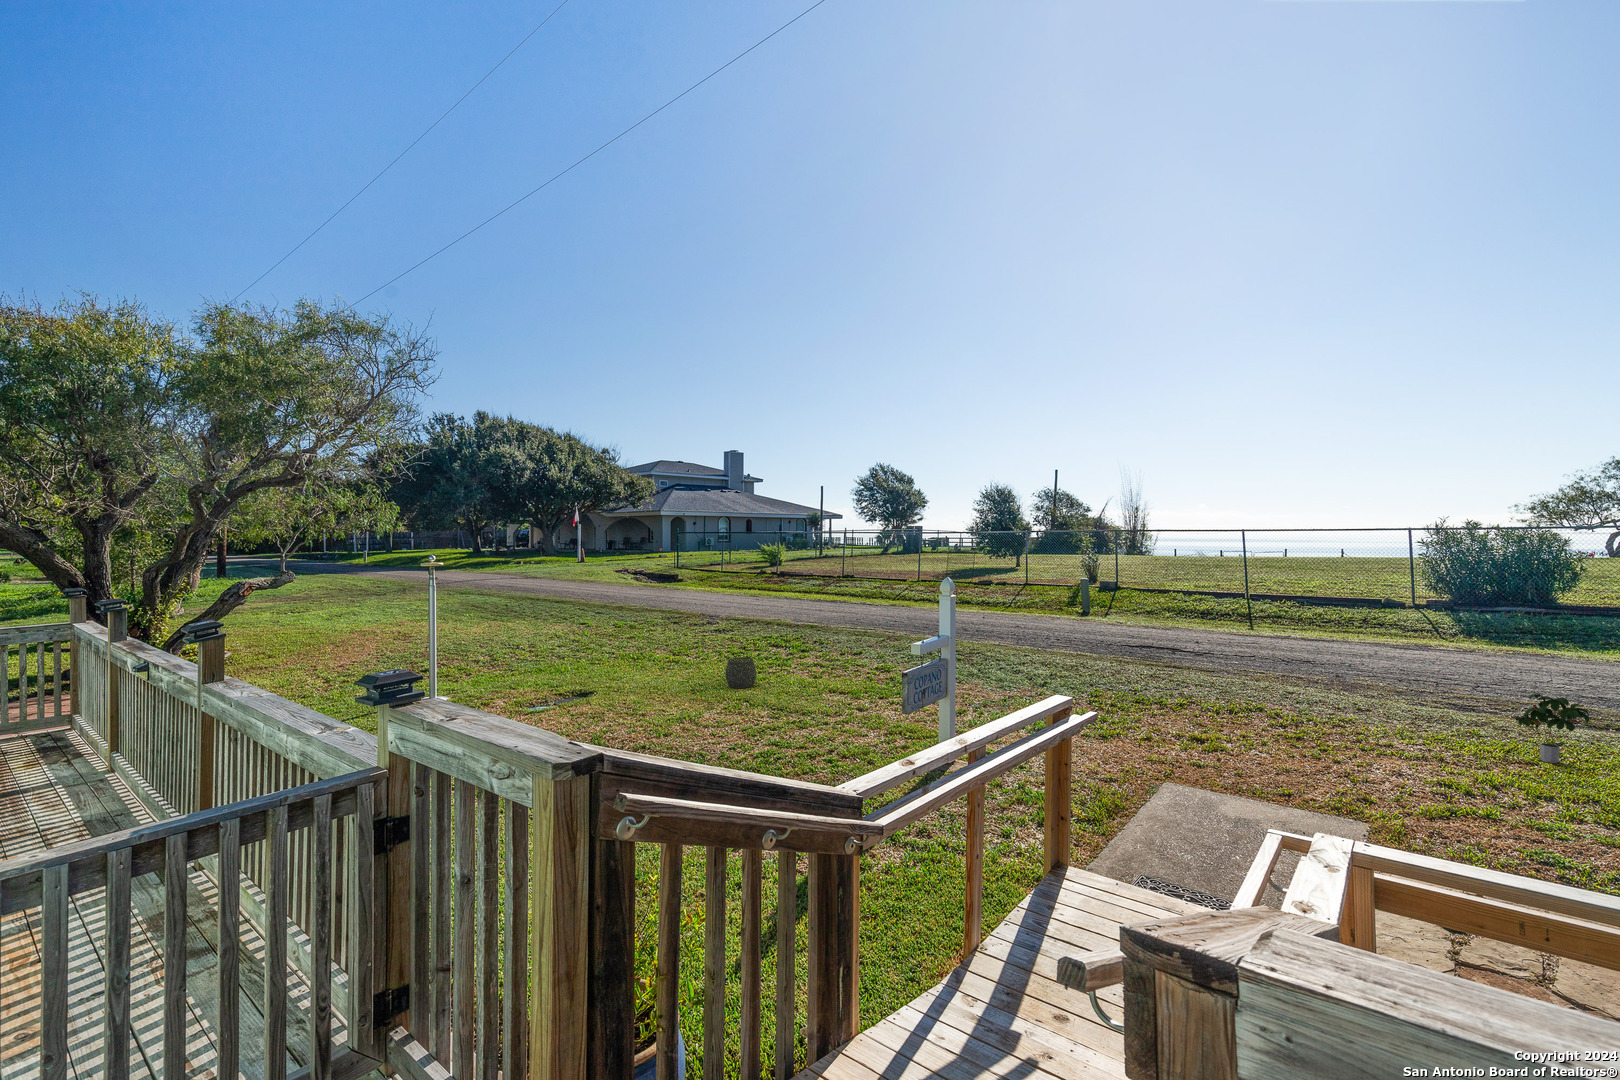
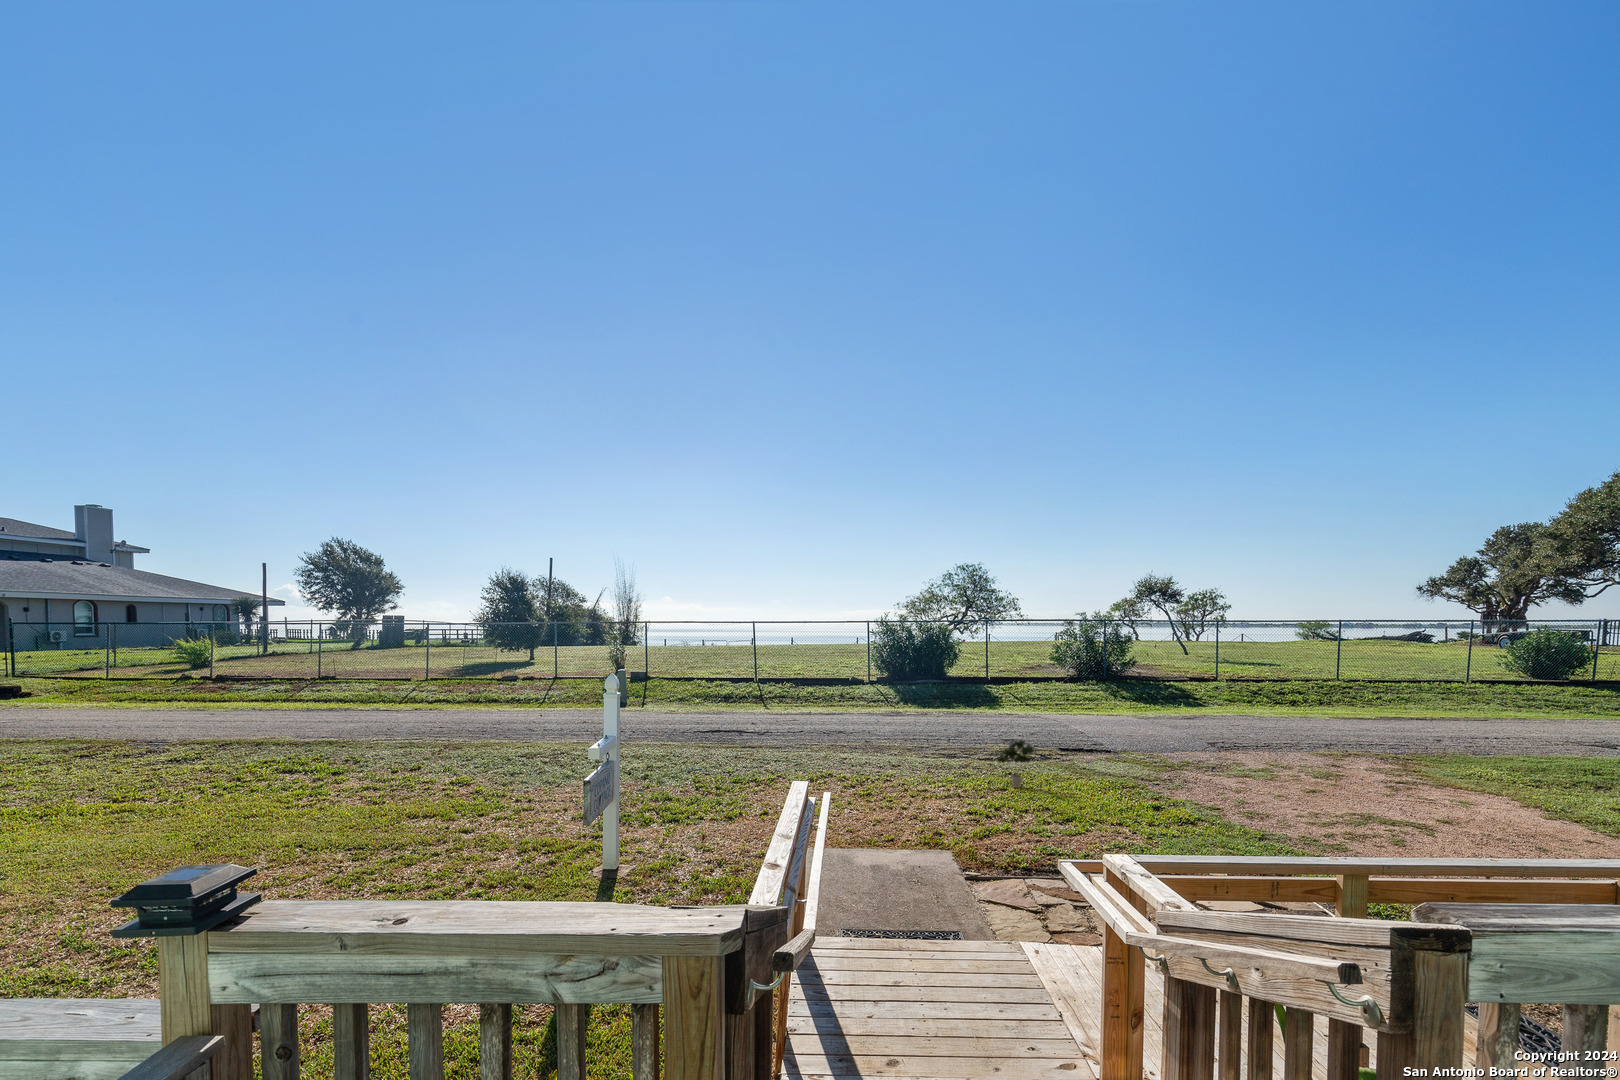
woven basket: present [725,657,756,688] -> none [244,790,296,836]

